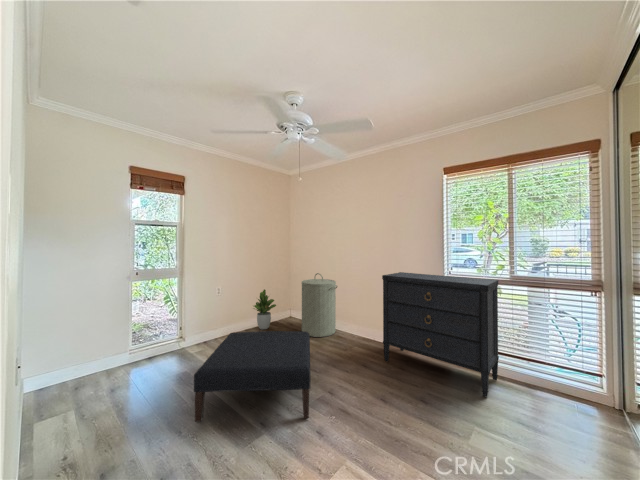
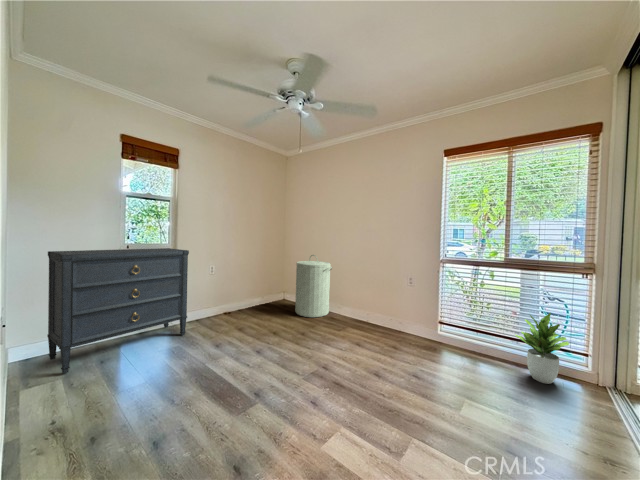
dresser: present [382,272,499,397] -> present [47,248,189,374]
potted plant: present [254,289,276,329] -> present [516,313,570,384]
ottoman: present [194,331,311,422] -> none [187,308,306,392]

